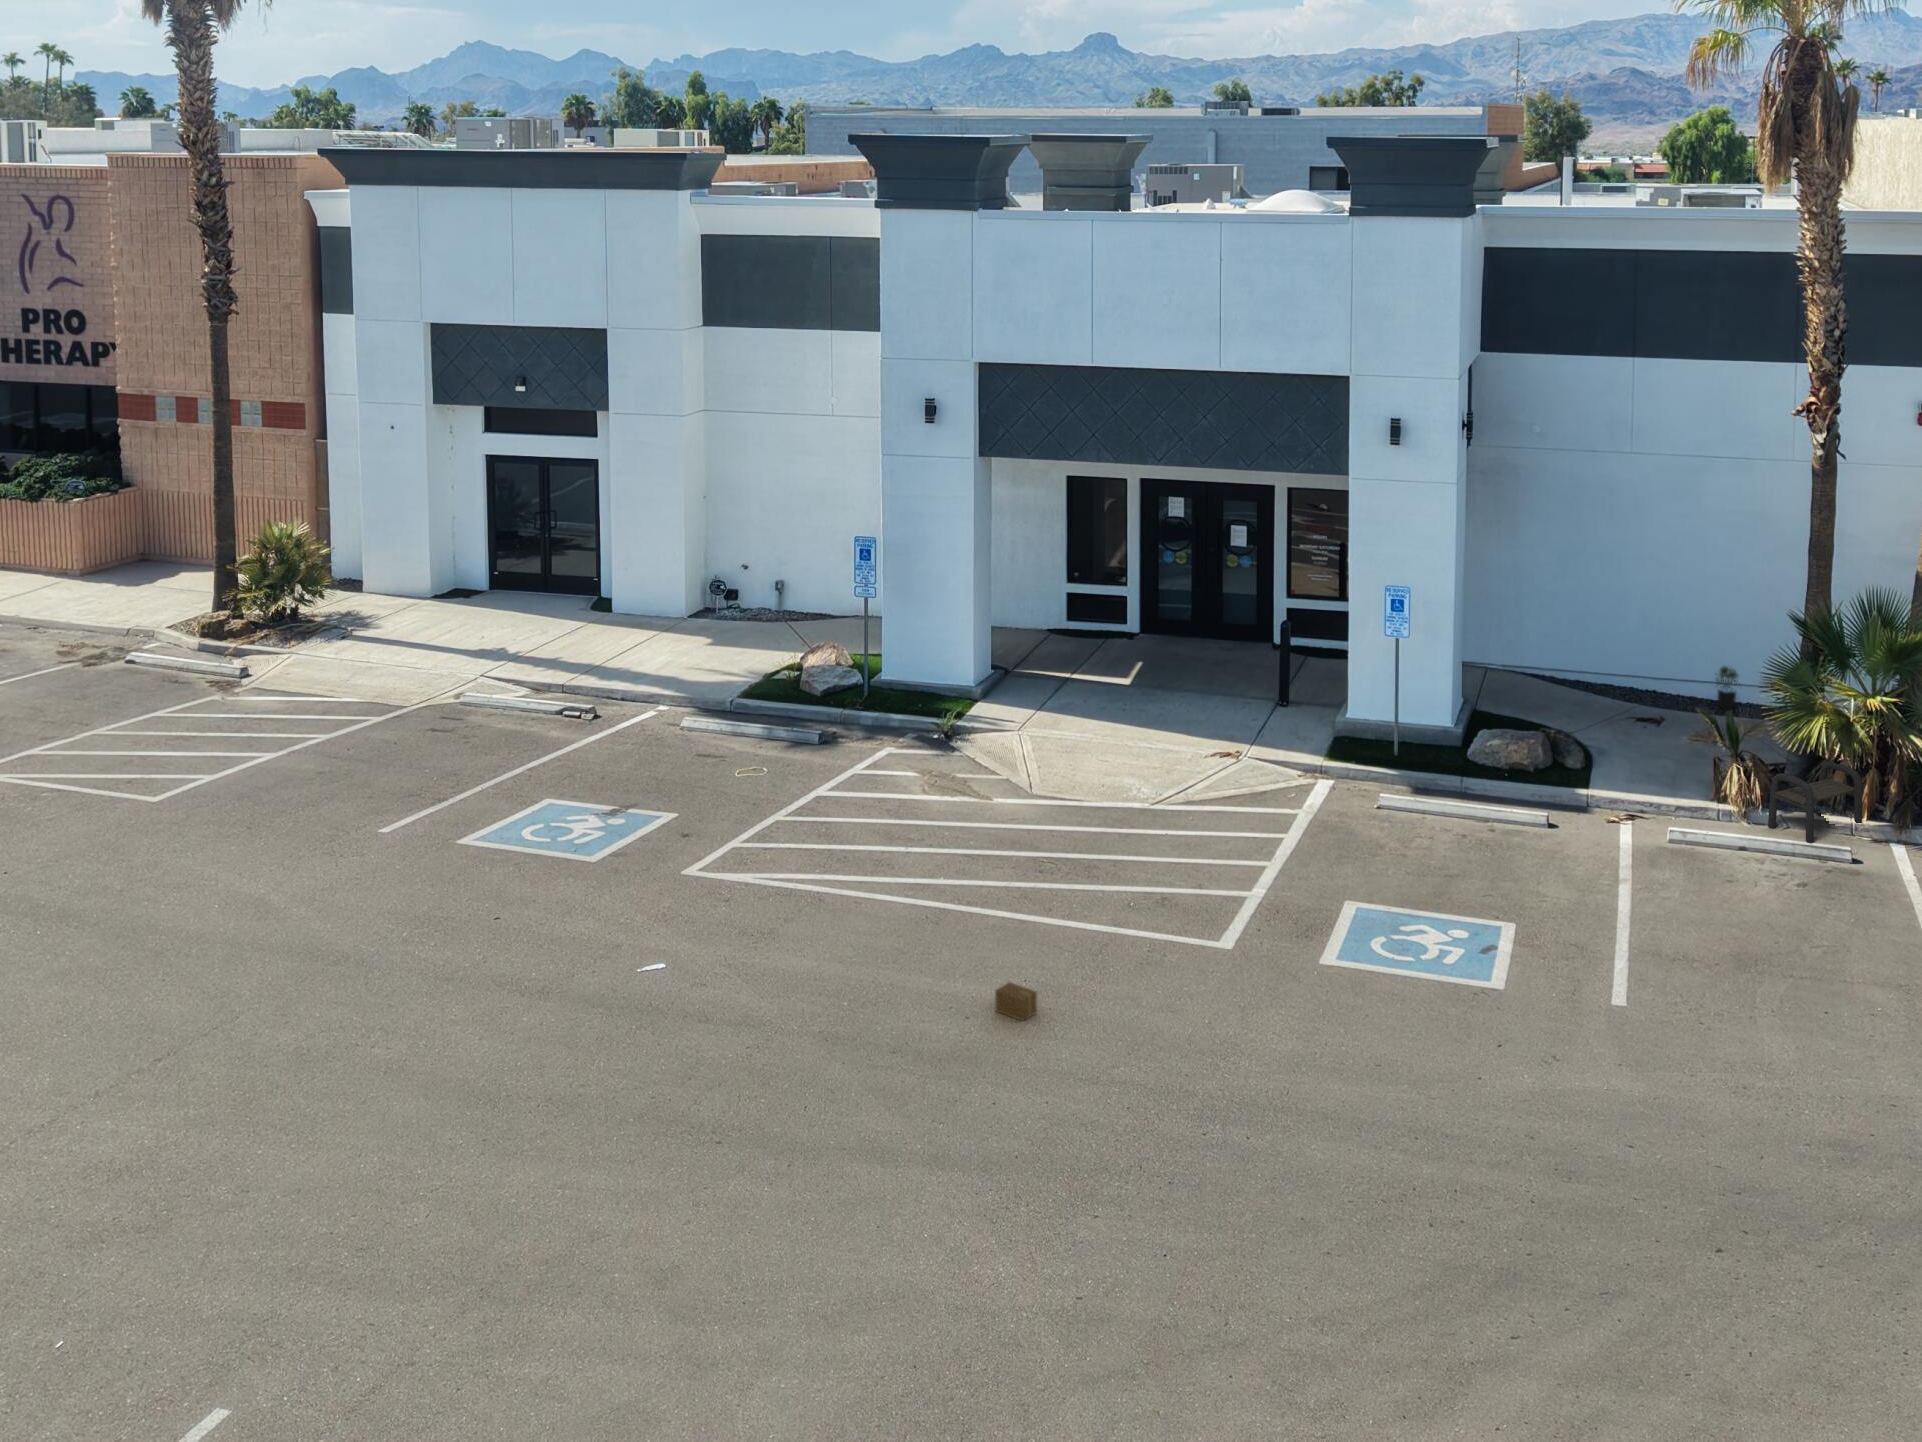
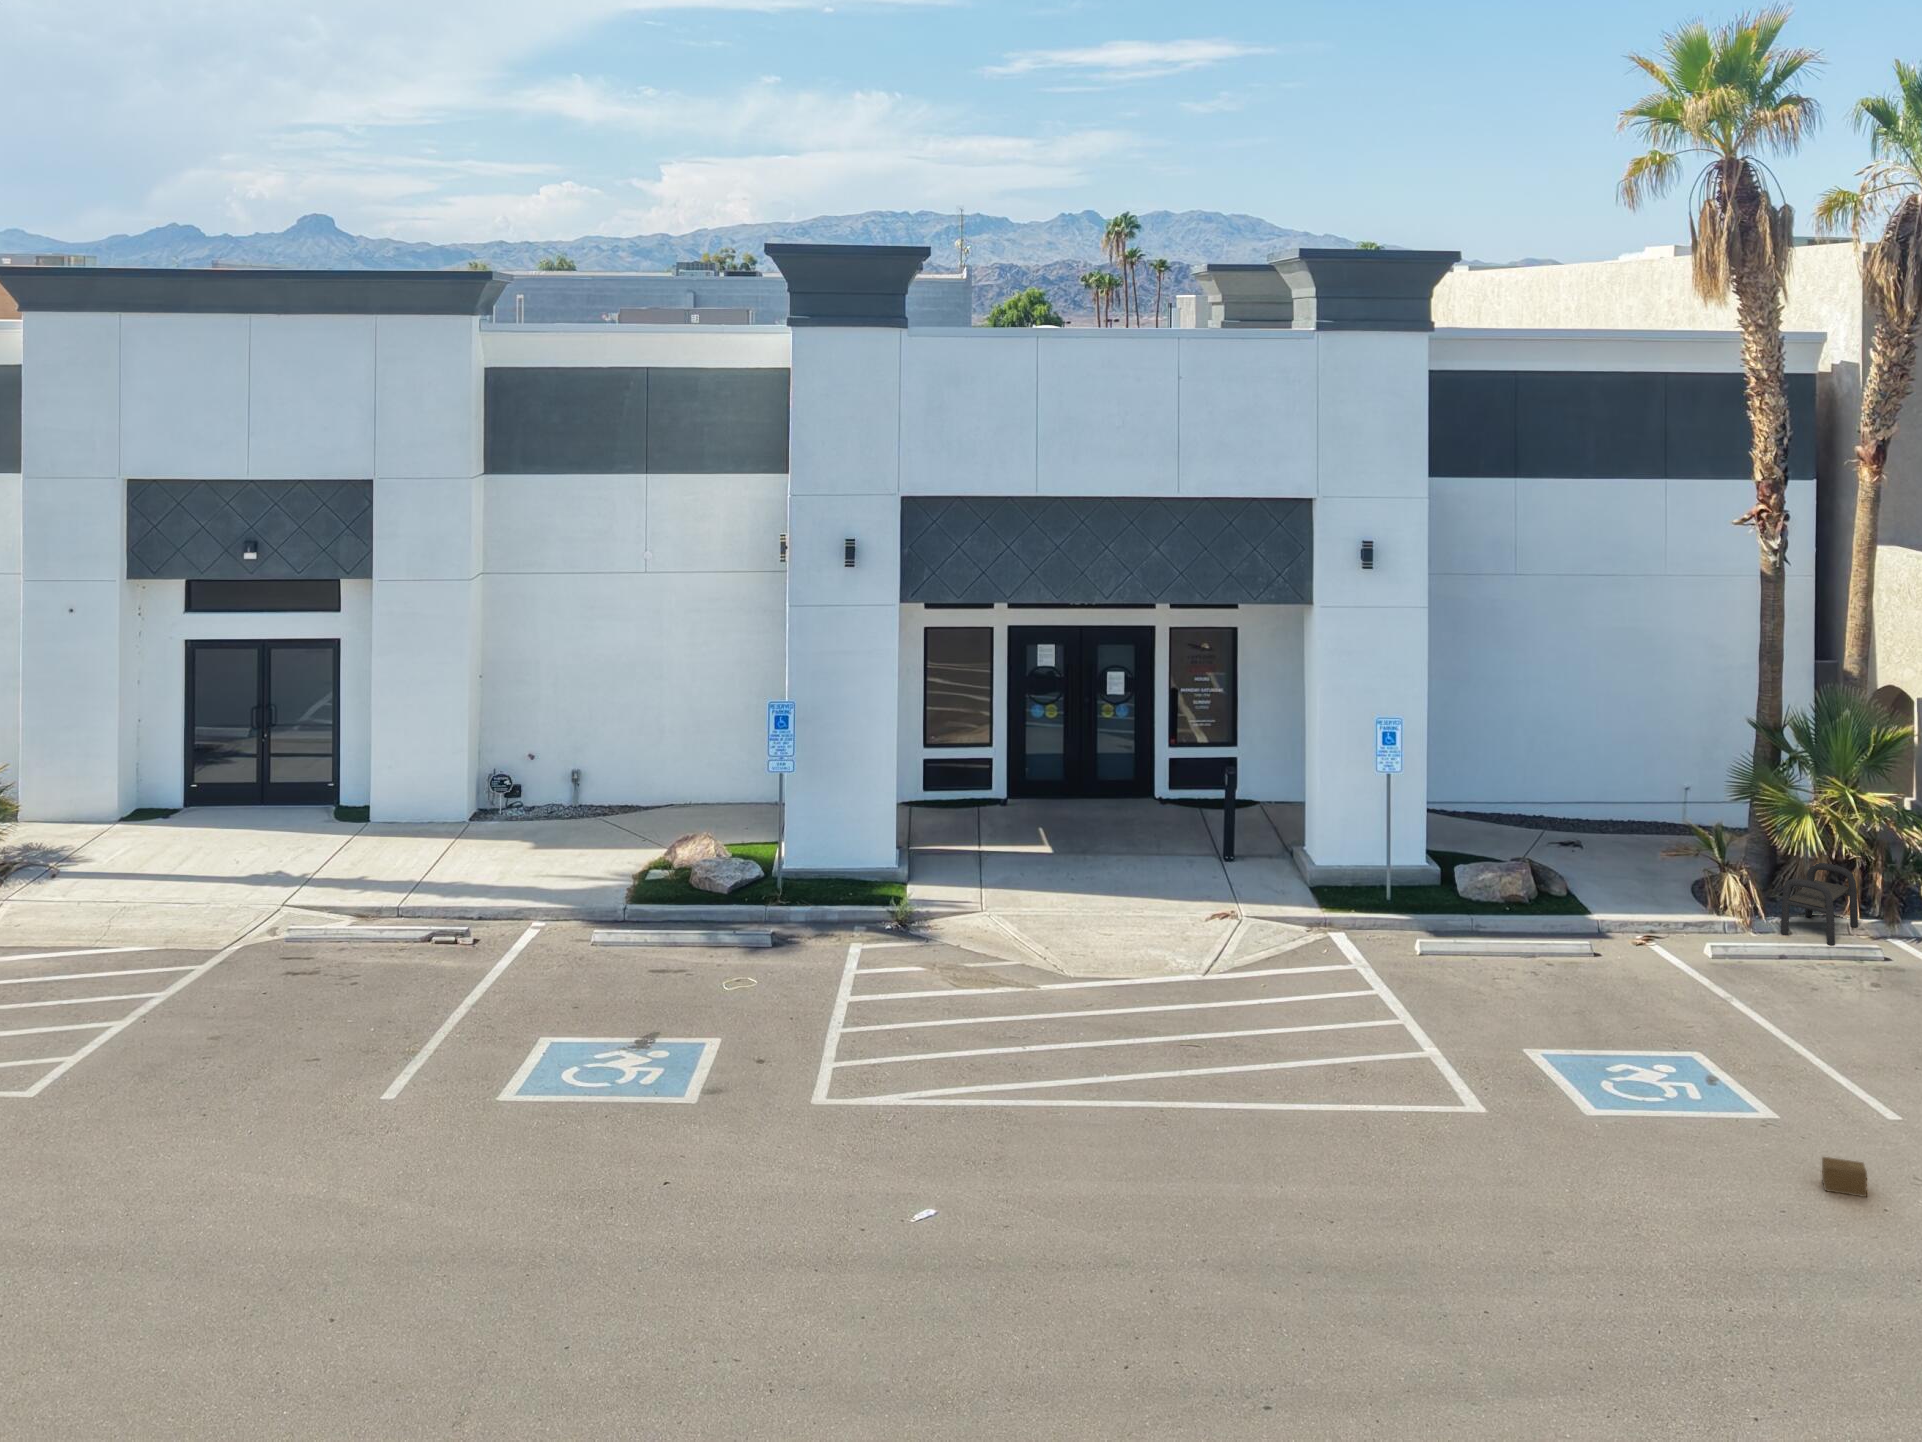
potted plant: present [1715,667,1741,710] -> none [1601,778,1631,823]
cardboard box: present [995,982,1037,1021] -> present [1822,1157,1867,1197]

